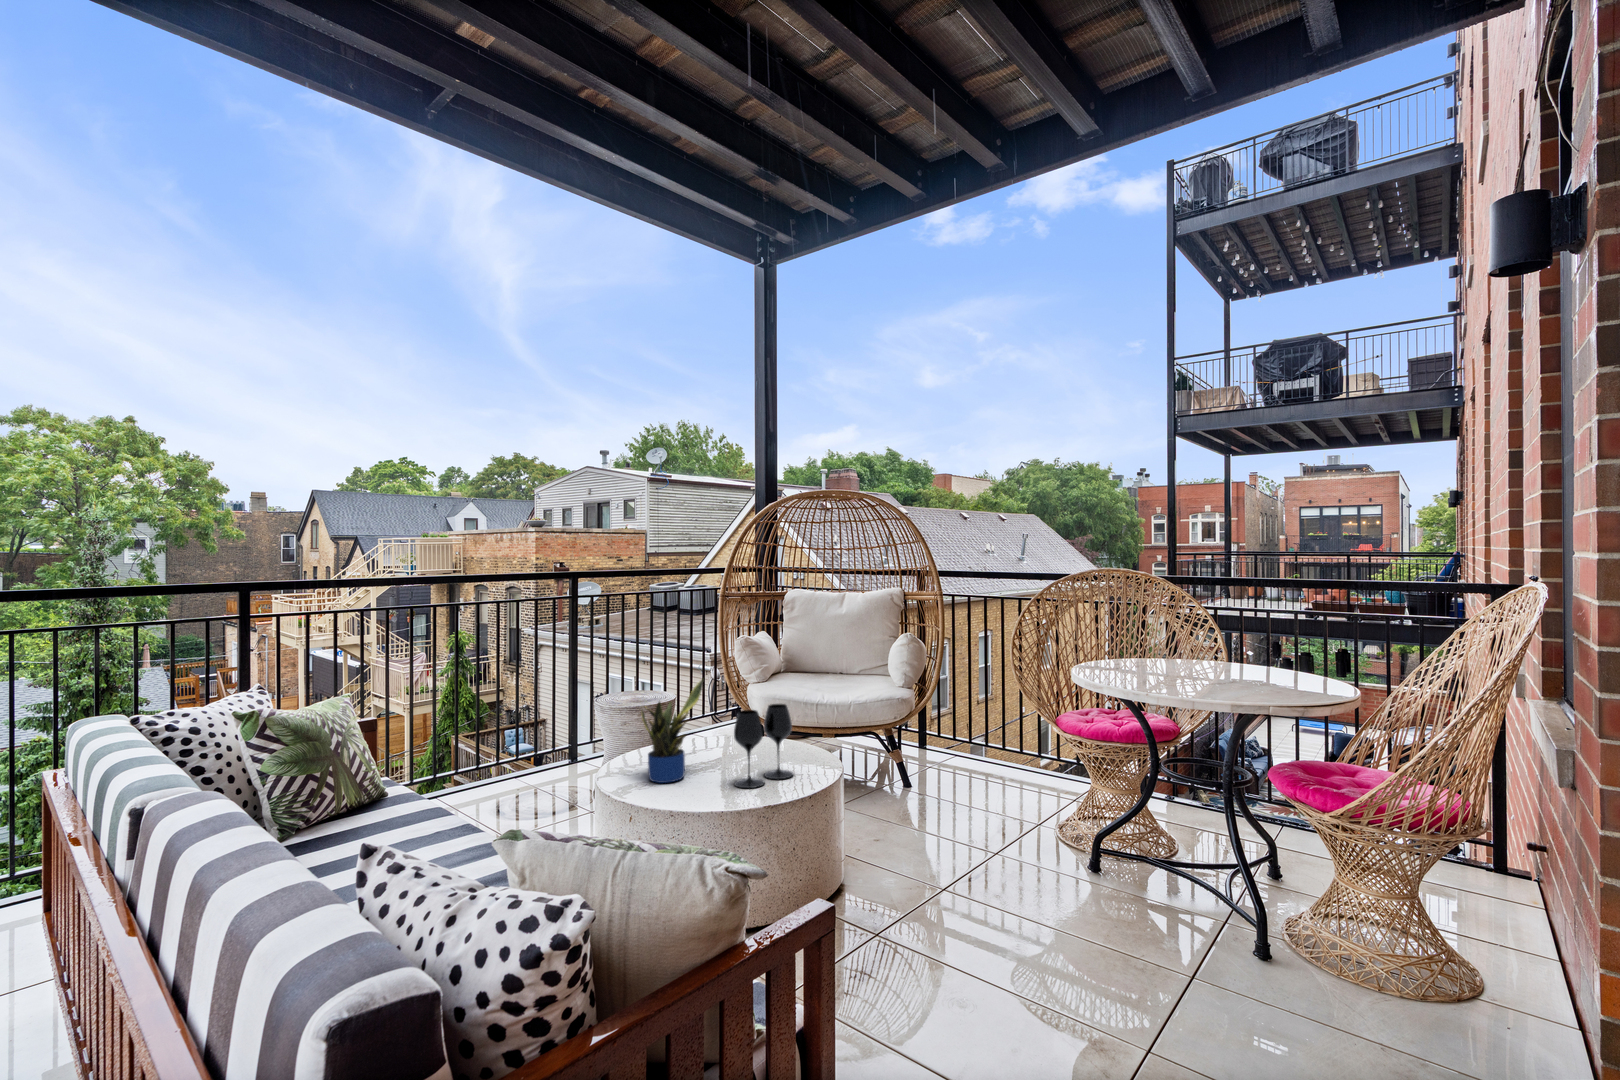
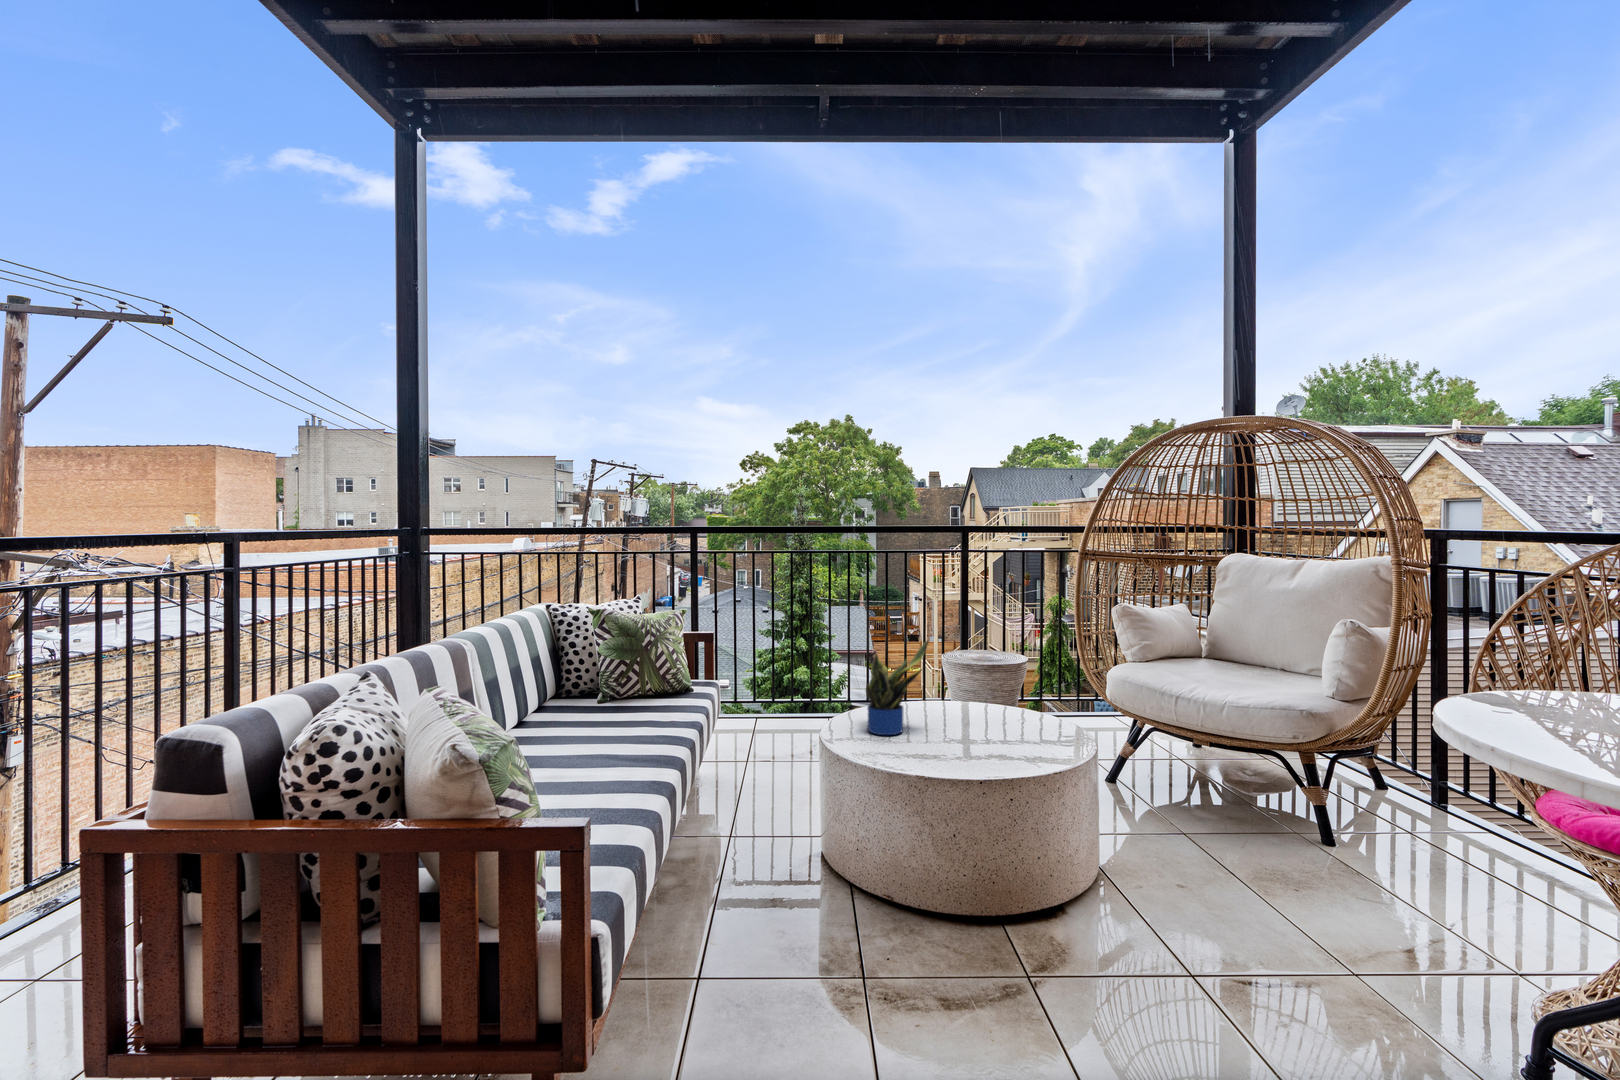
wine glass: present [734,704,793,788] -> none [922,677,998,761]

